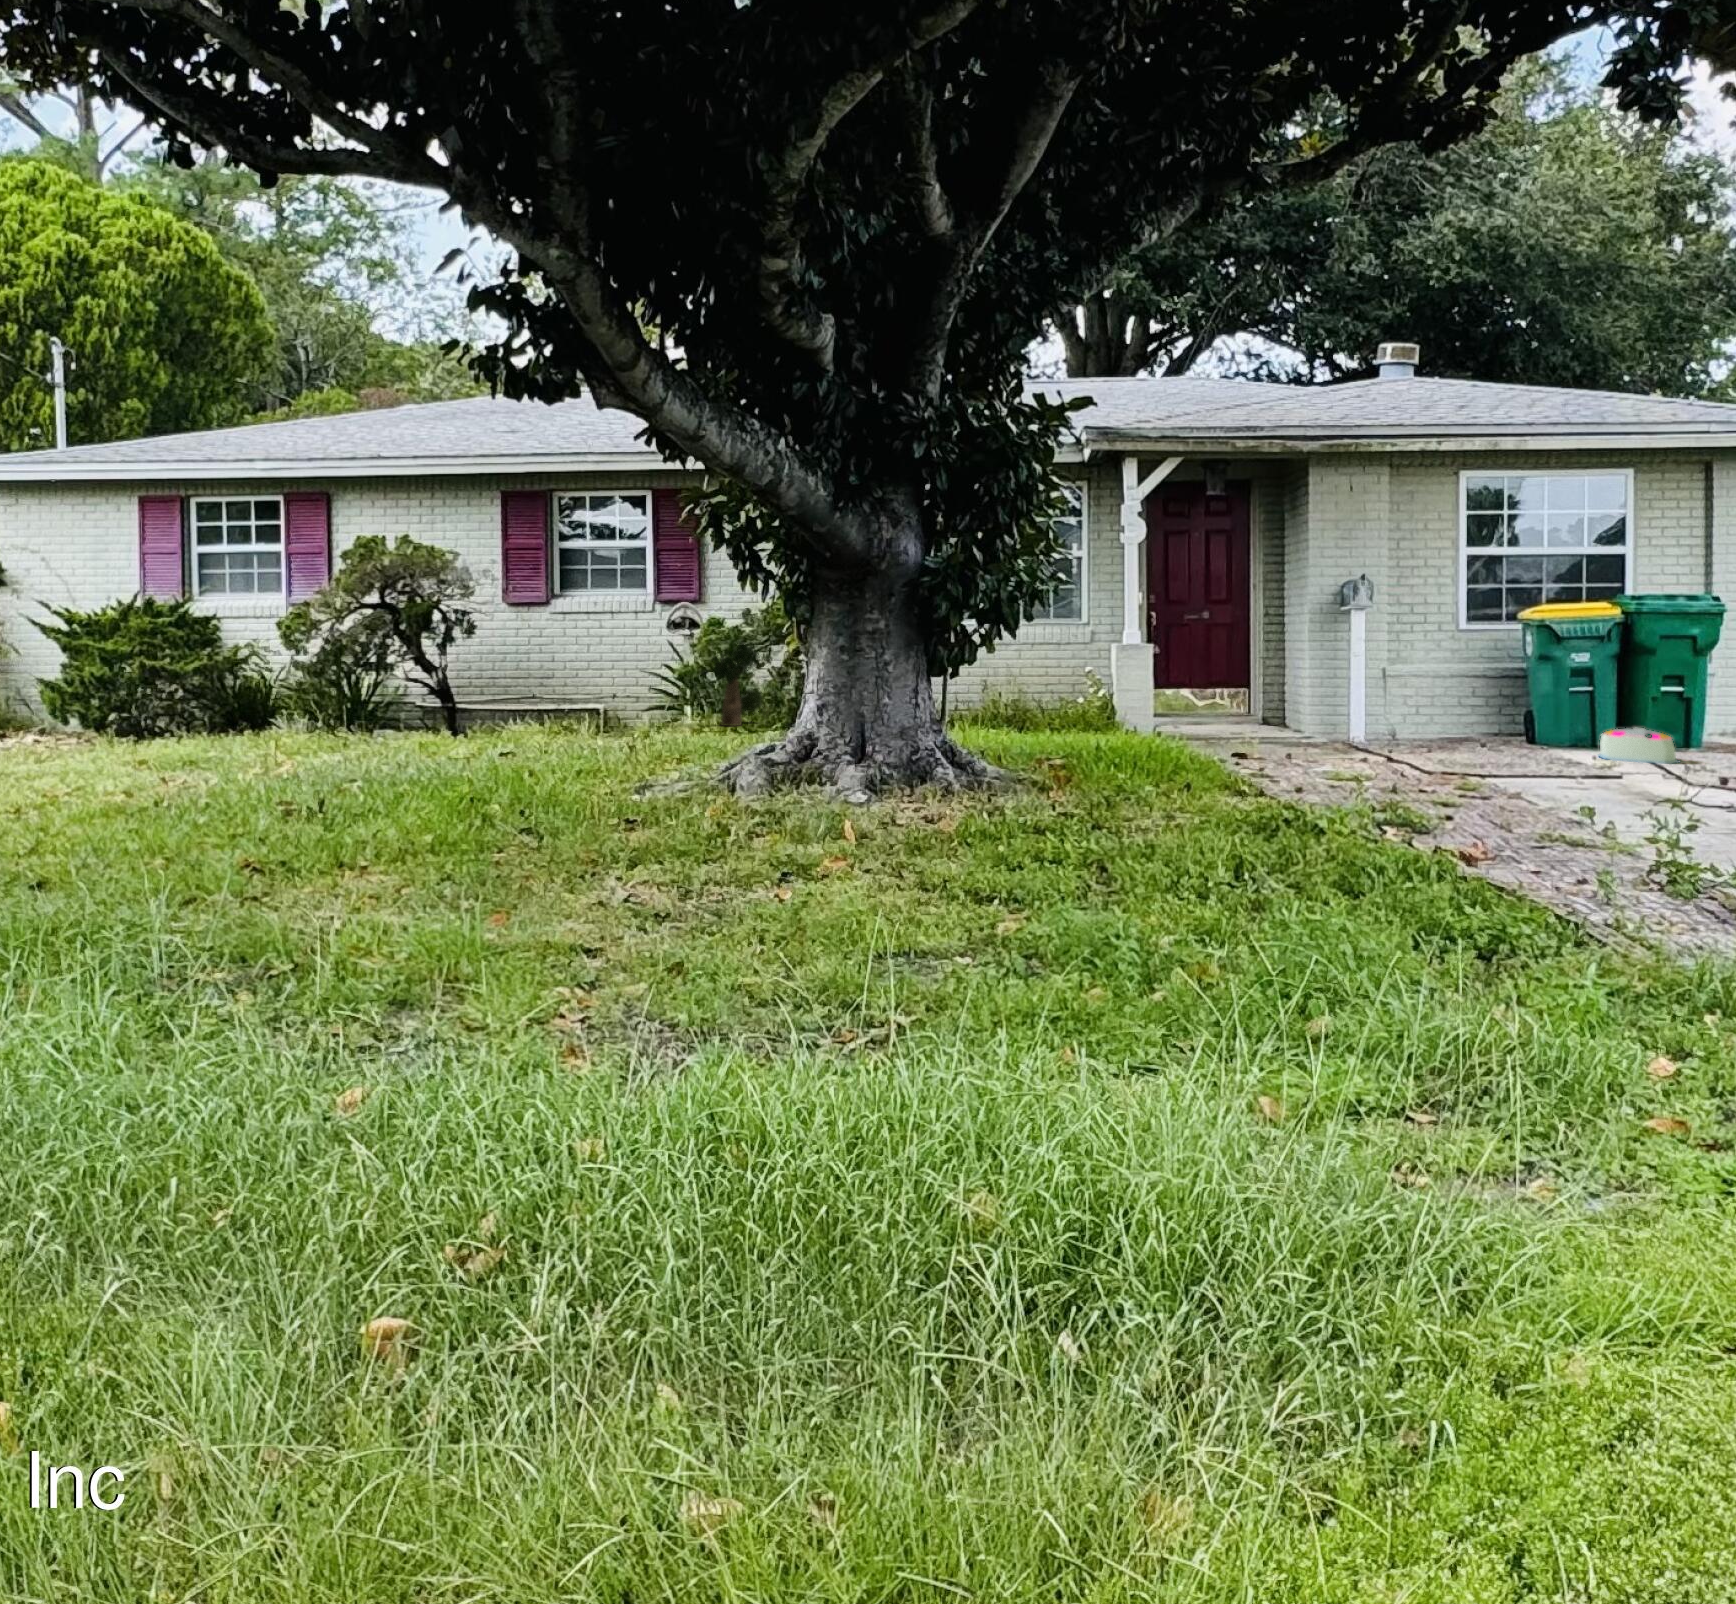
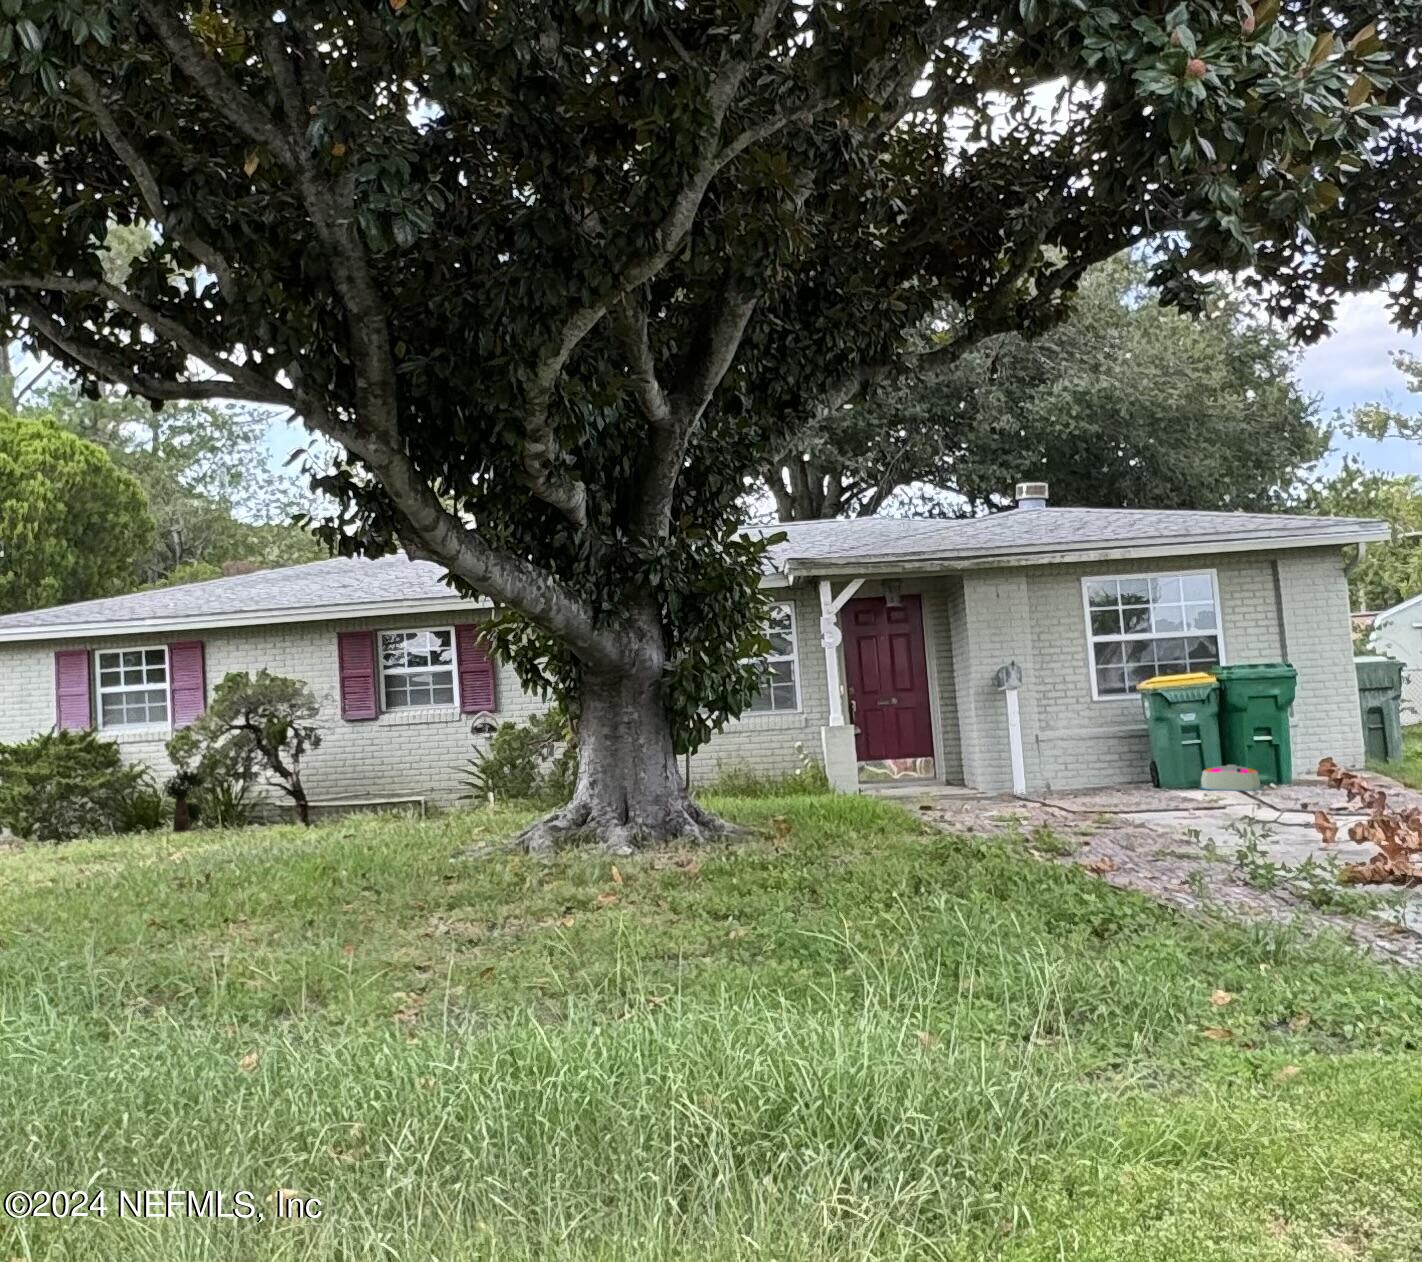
potted plant: present [712,642,769,726] -> present [163,769,213,832]

